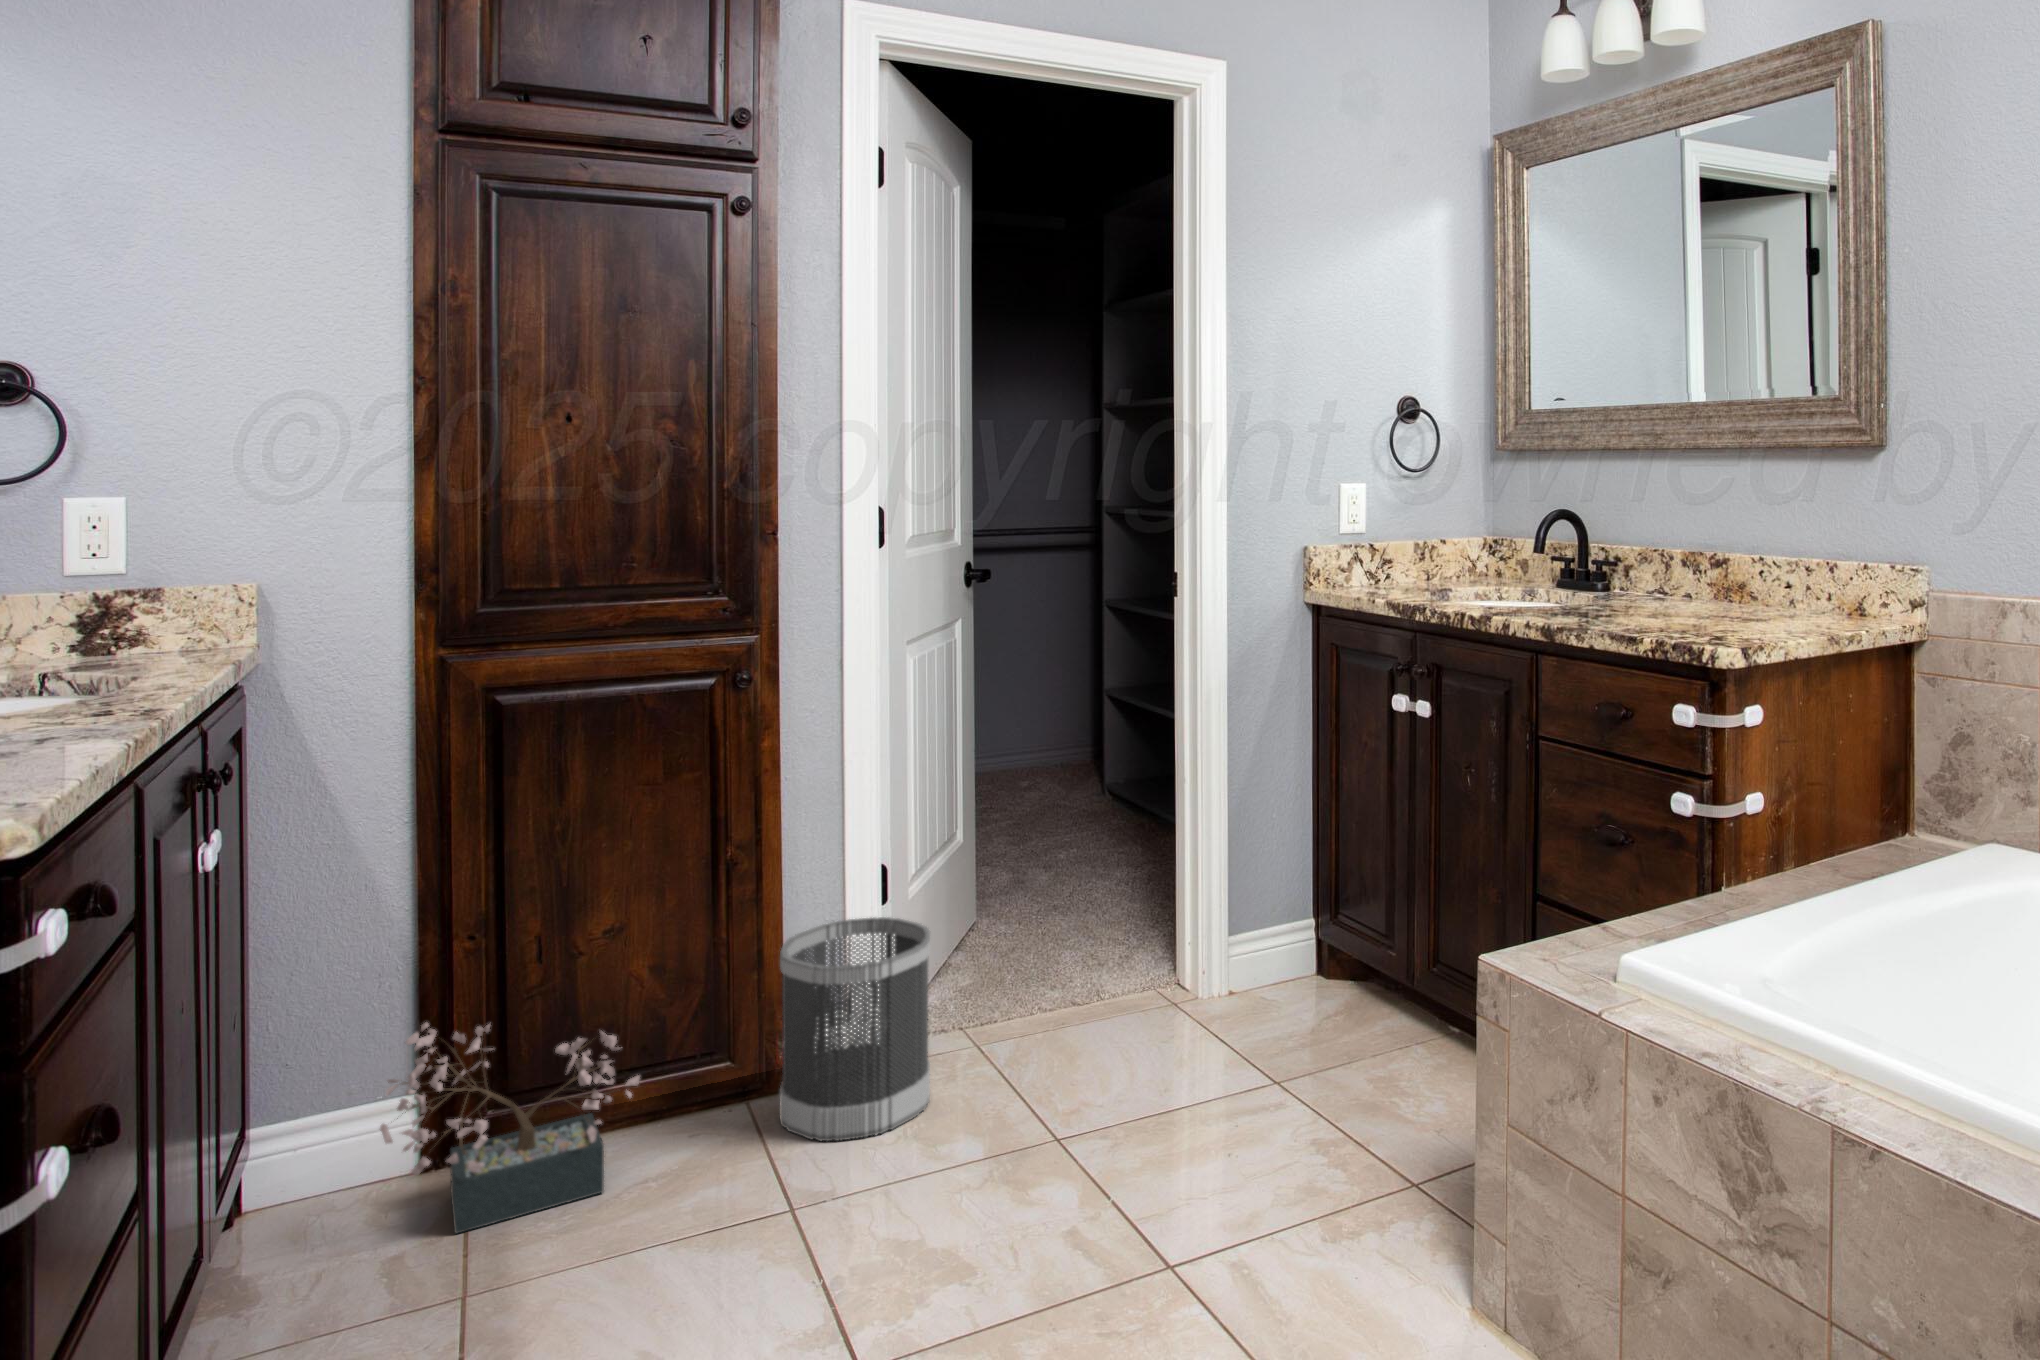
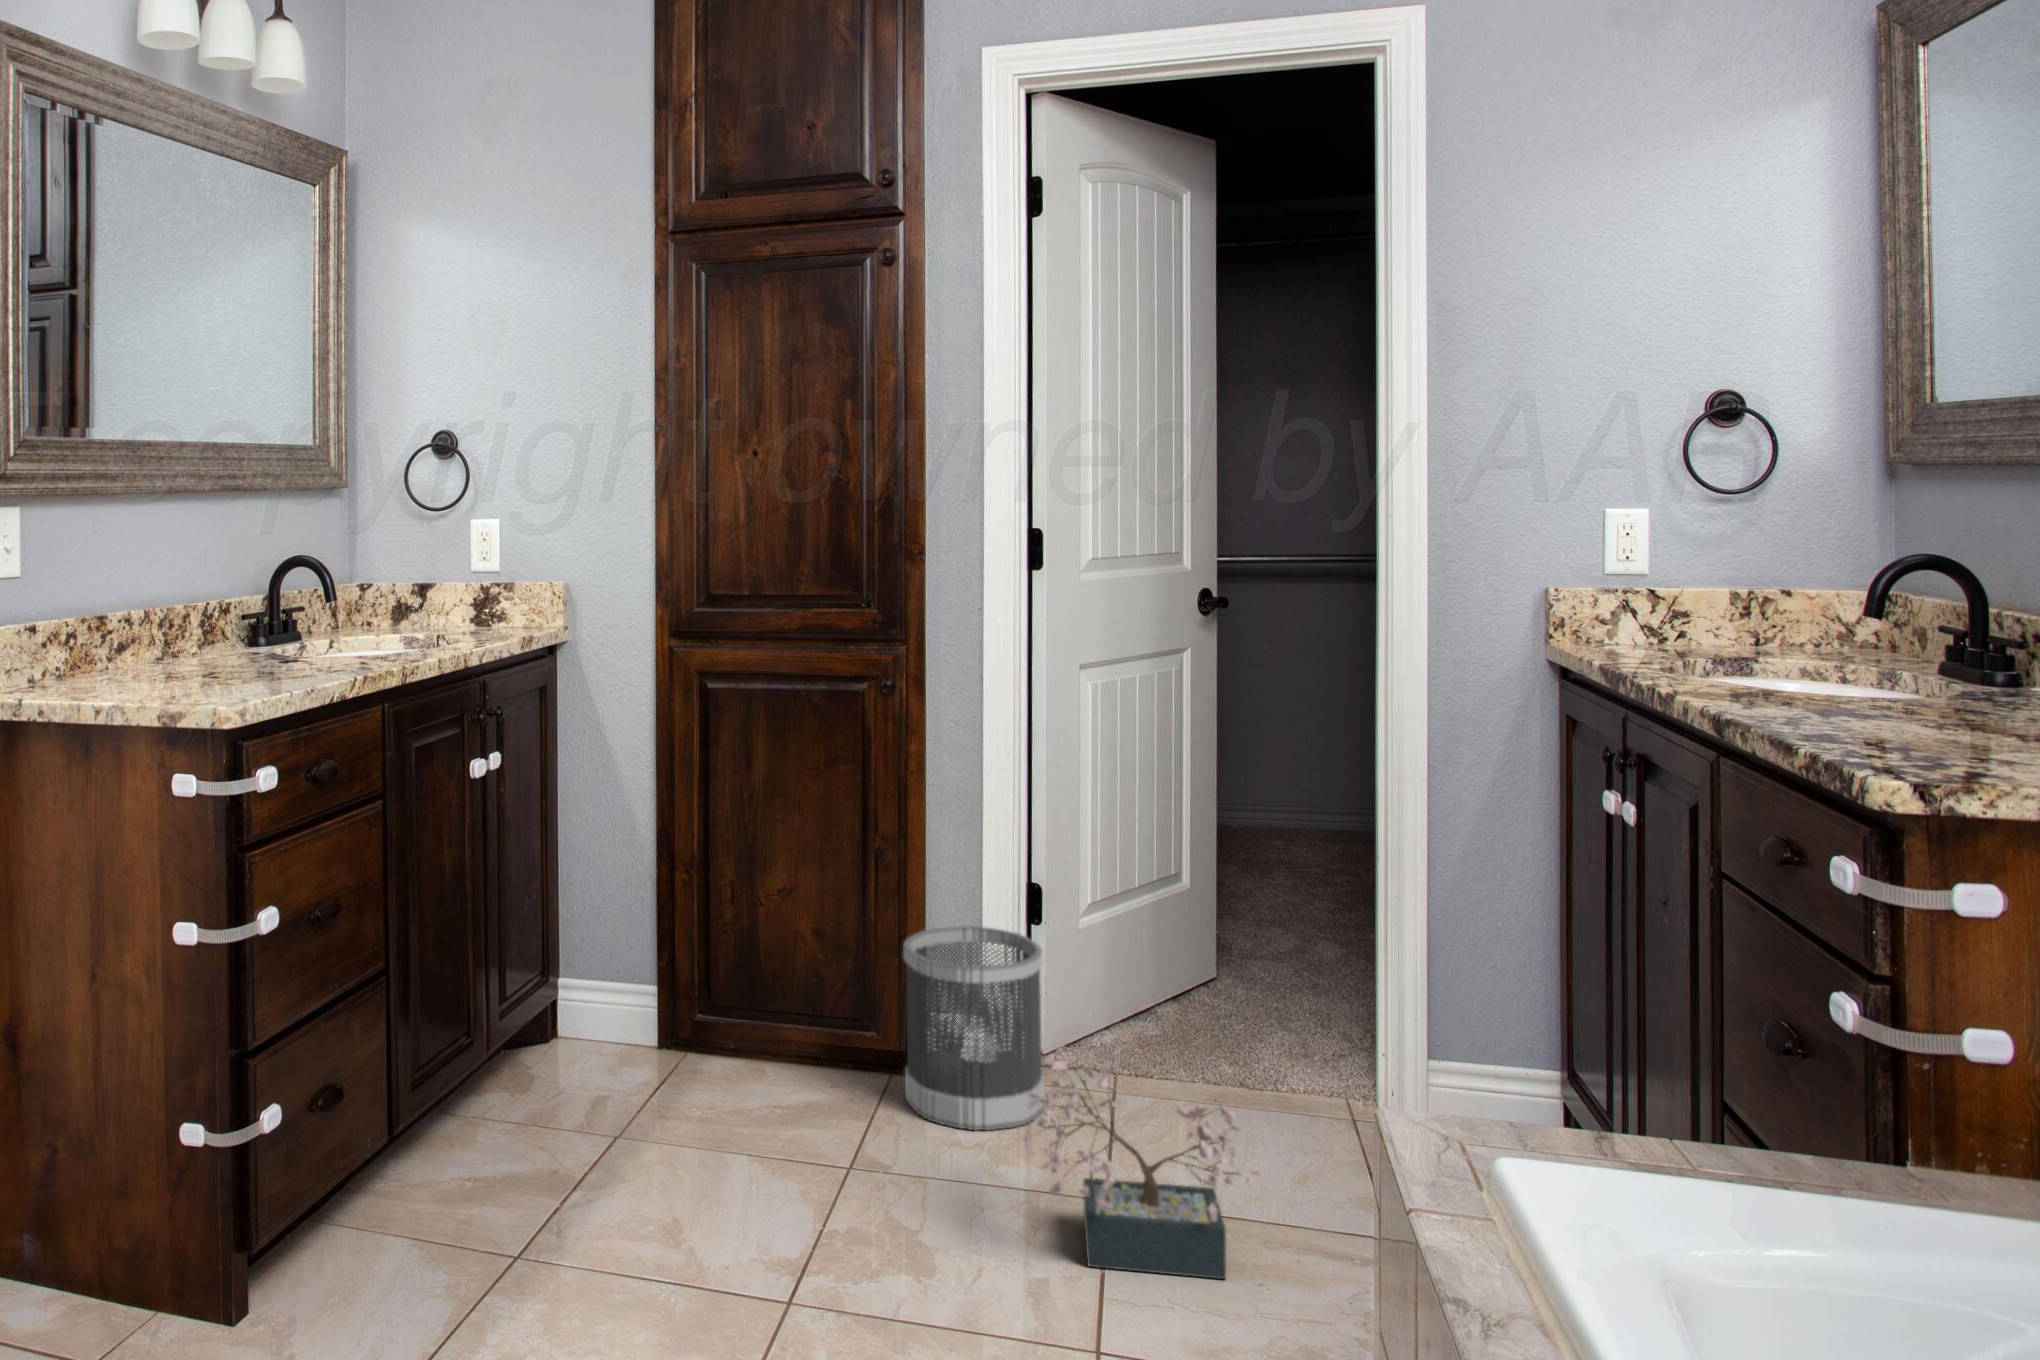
decorative plant: present [380,1023,640,1233] -> present [1024,1047,1262,1279]

